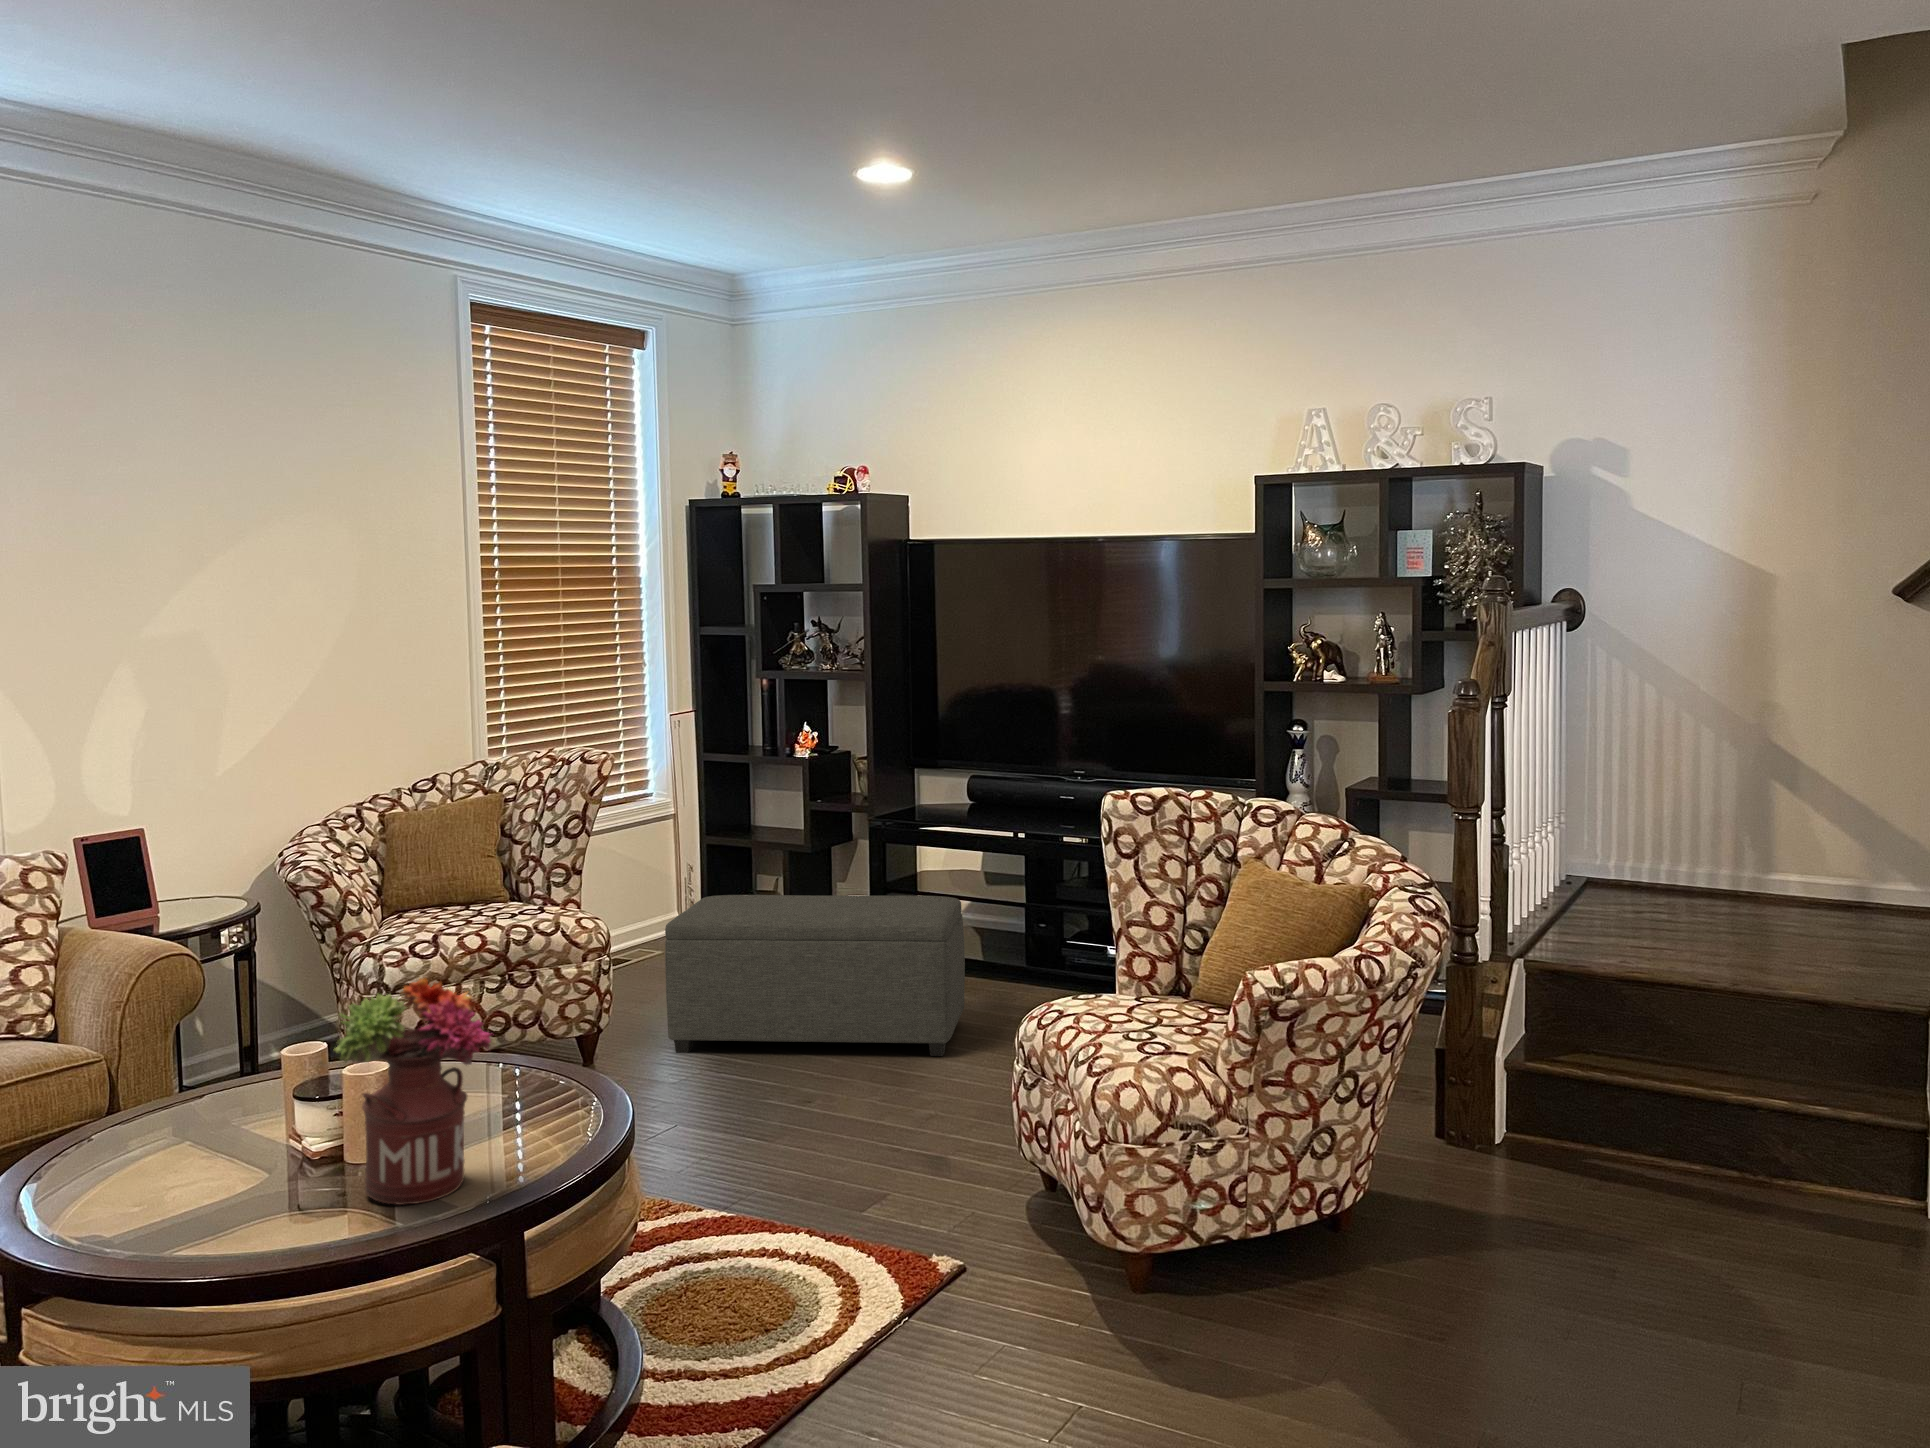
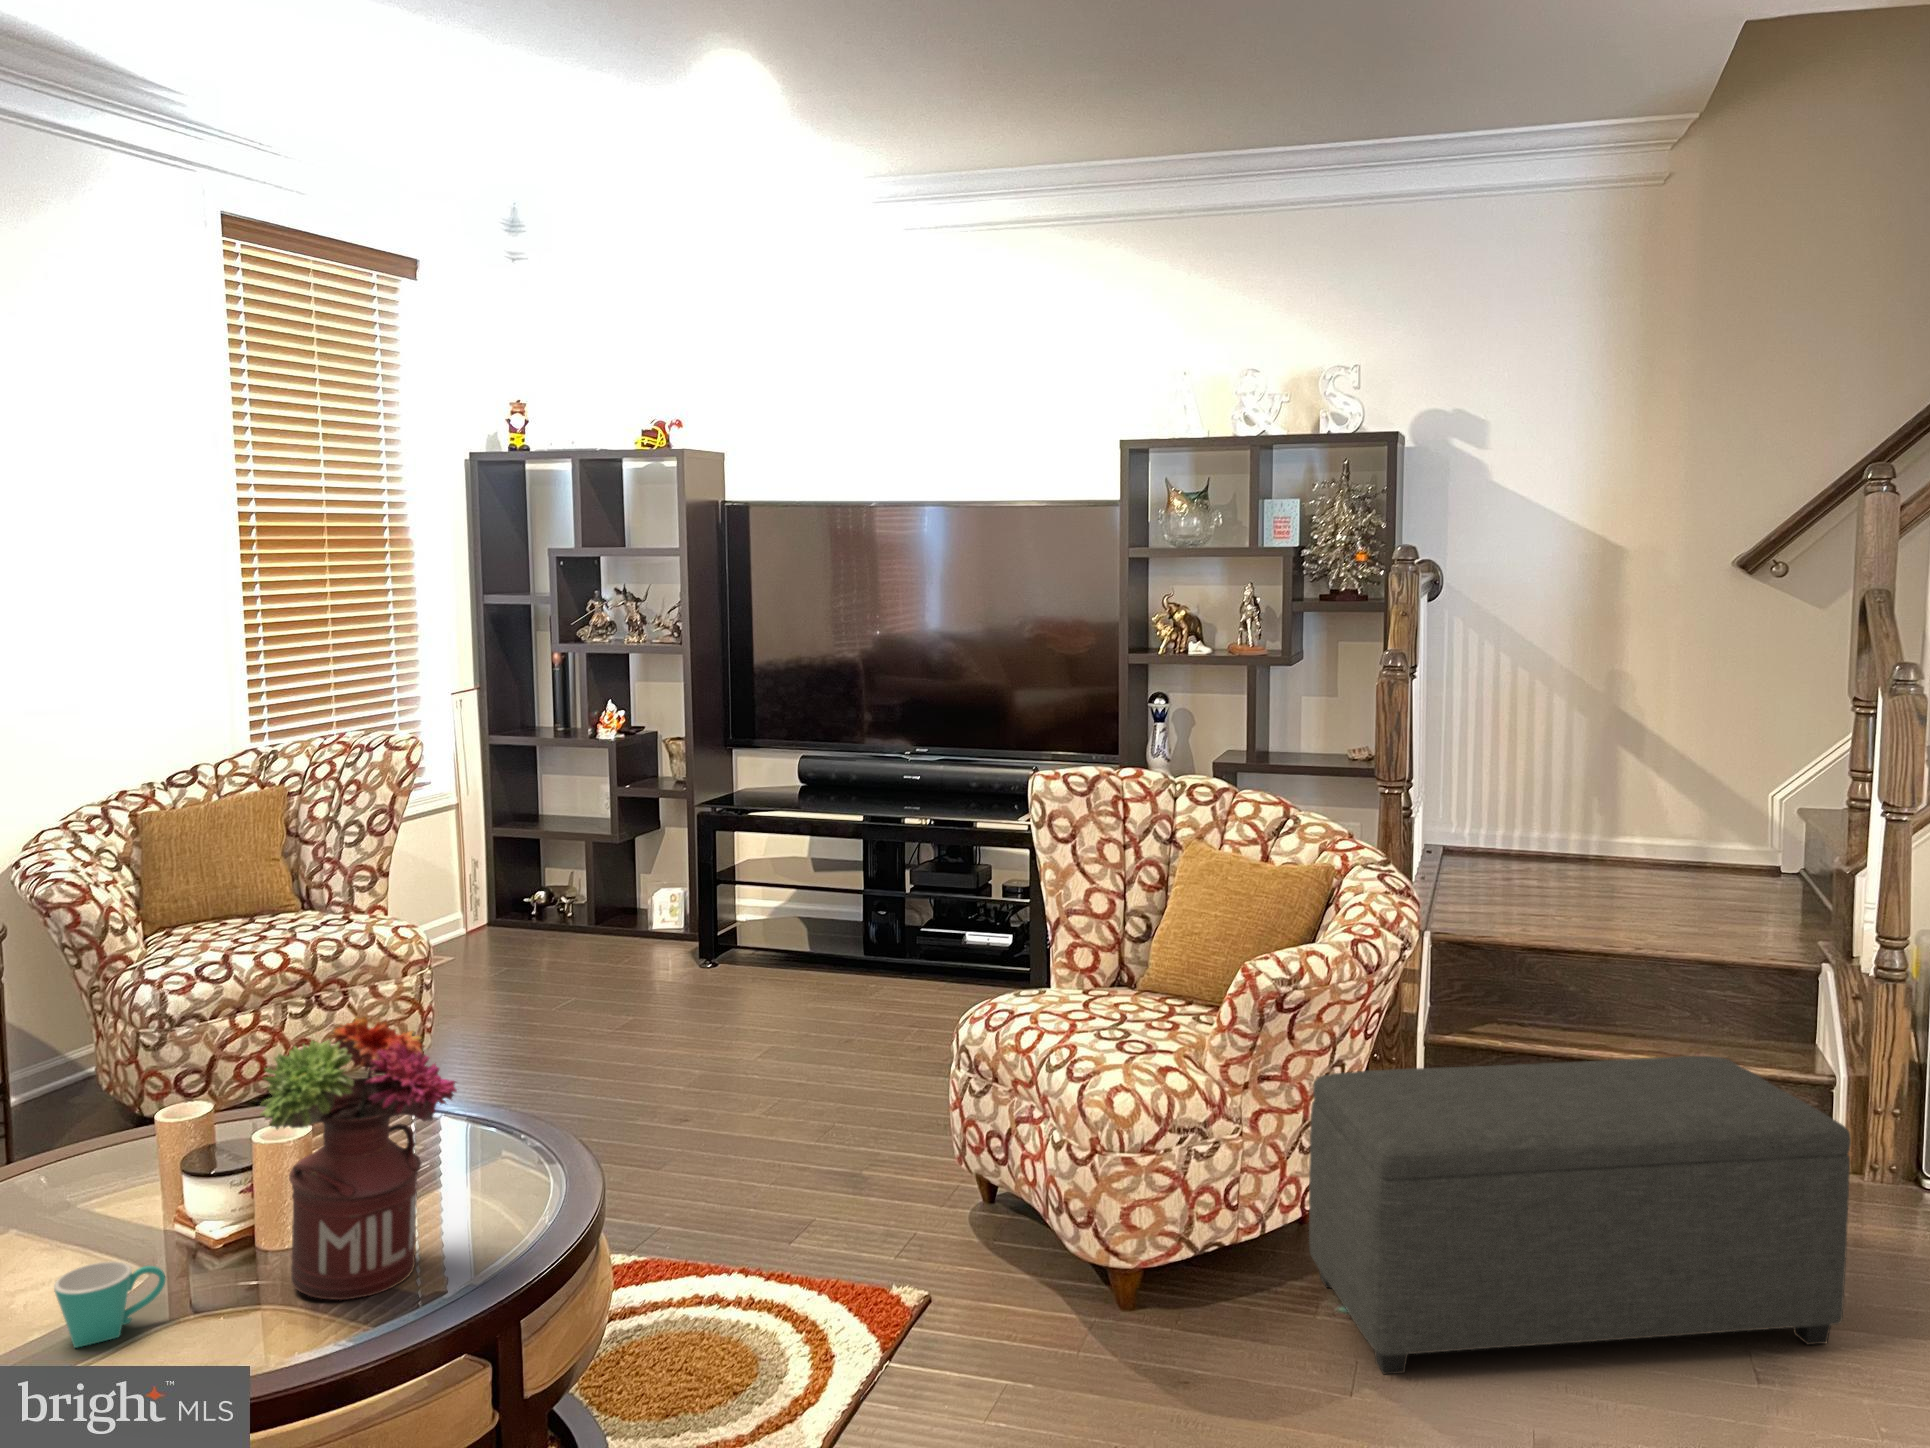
ottoman: present [665,895,965,1056] -> present [1309,1056,1851,1374]
mug: none [184,1160,268,1223] -> present [54,1261,165,1348]

